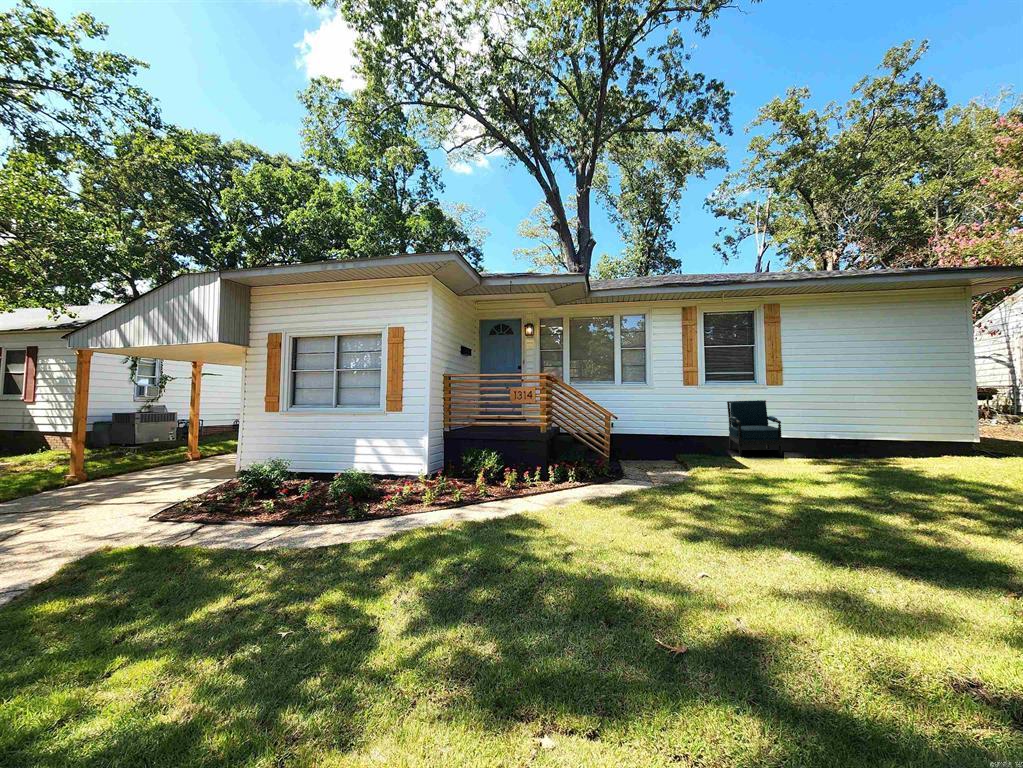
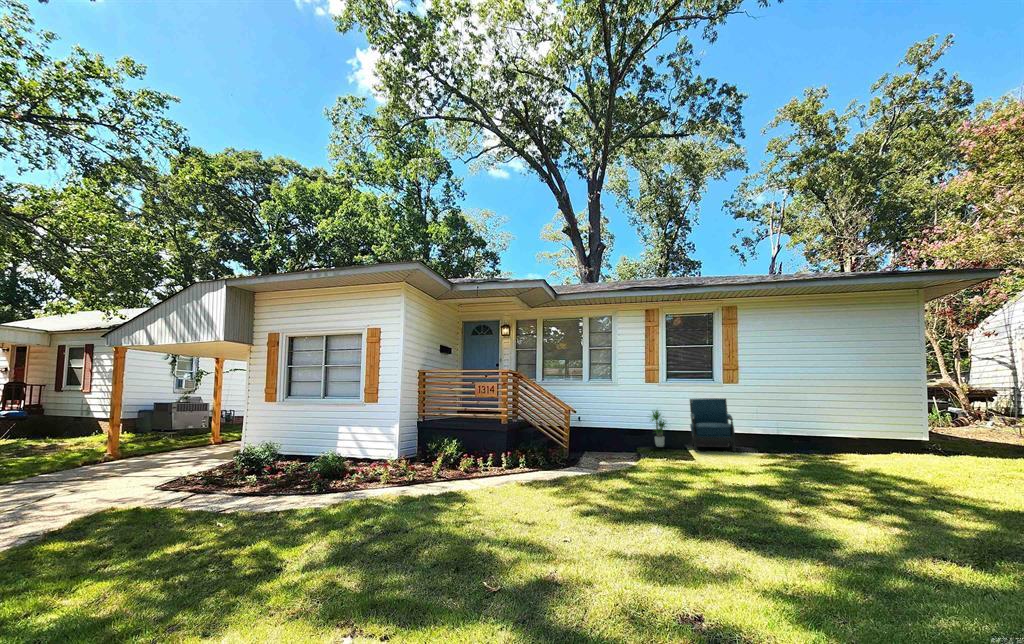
potted plant: none [682,411,711,451] -> present [652,411,666,447]

